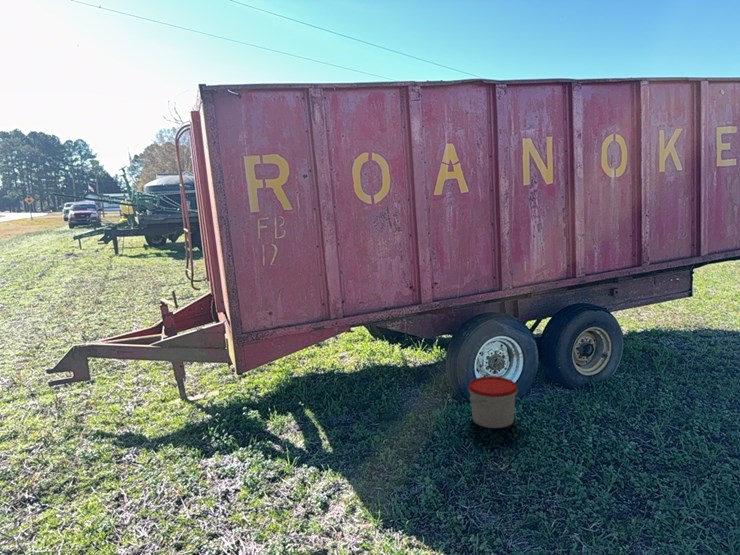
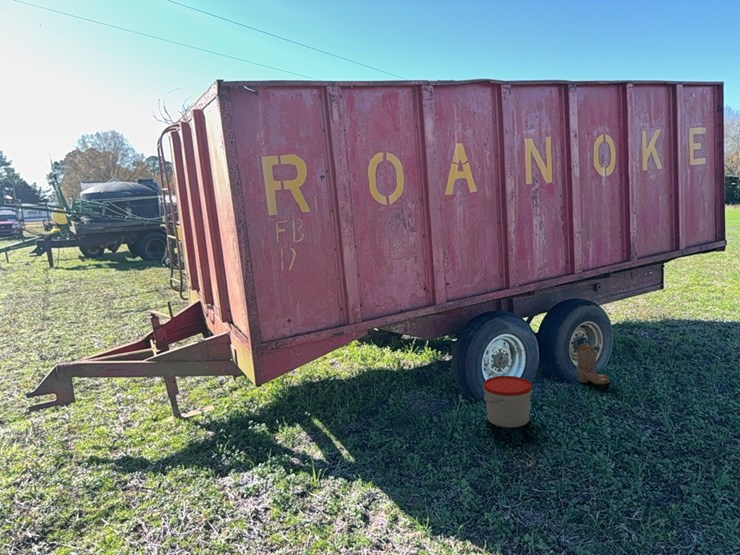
boots: none [576,347,610,390] -> present [577,343,610,384]

